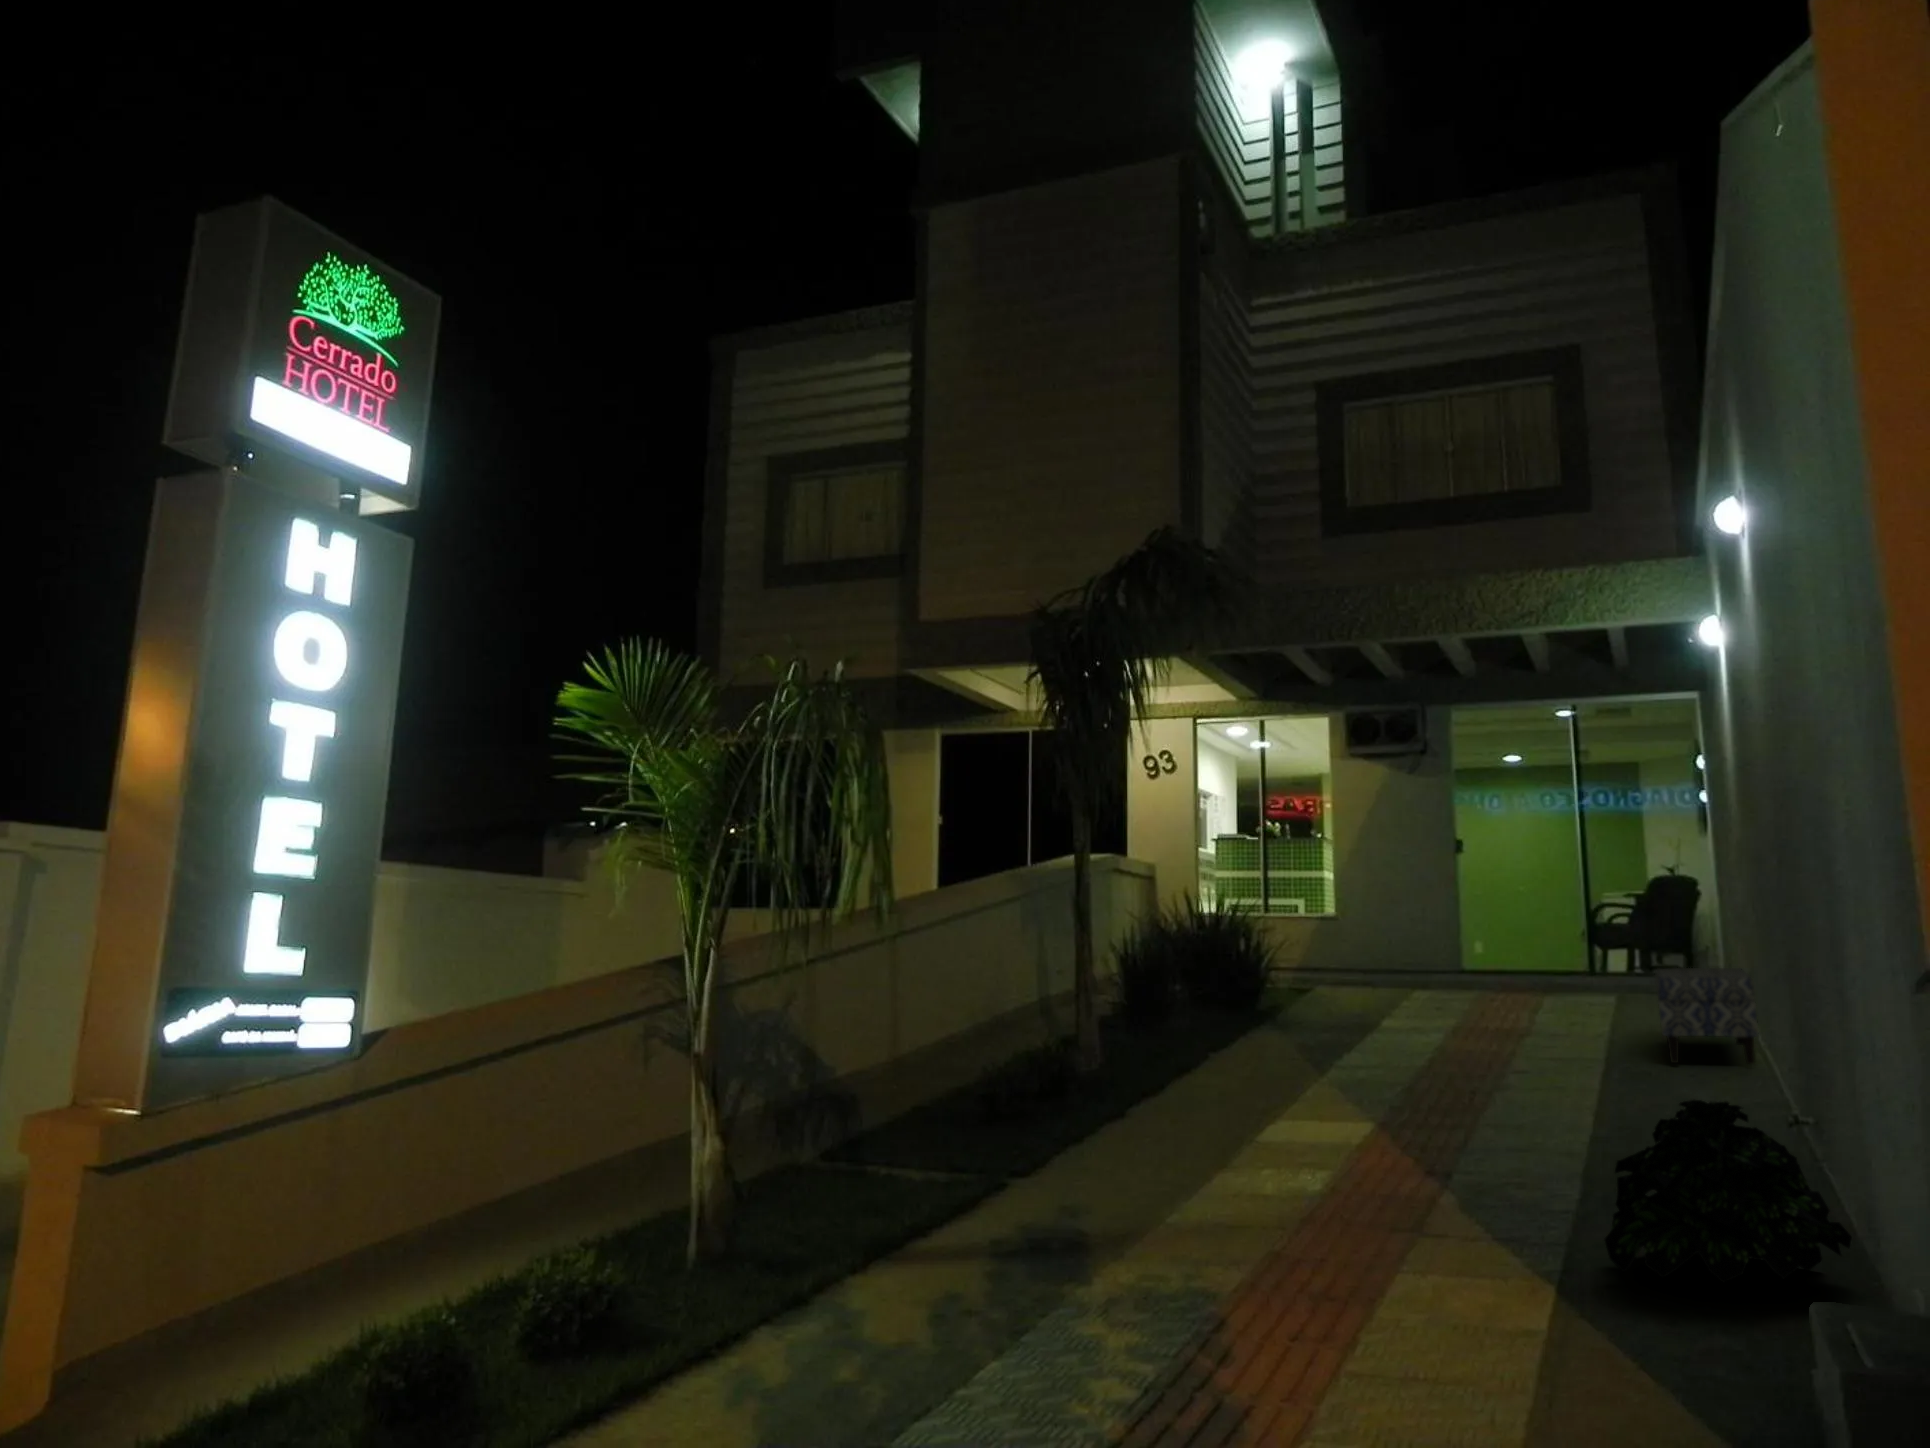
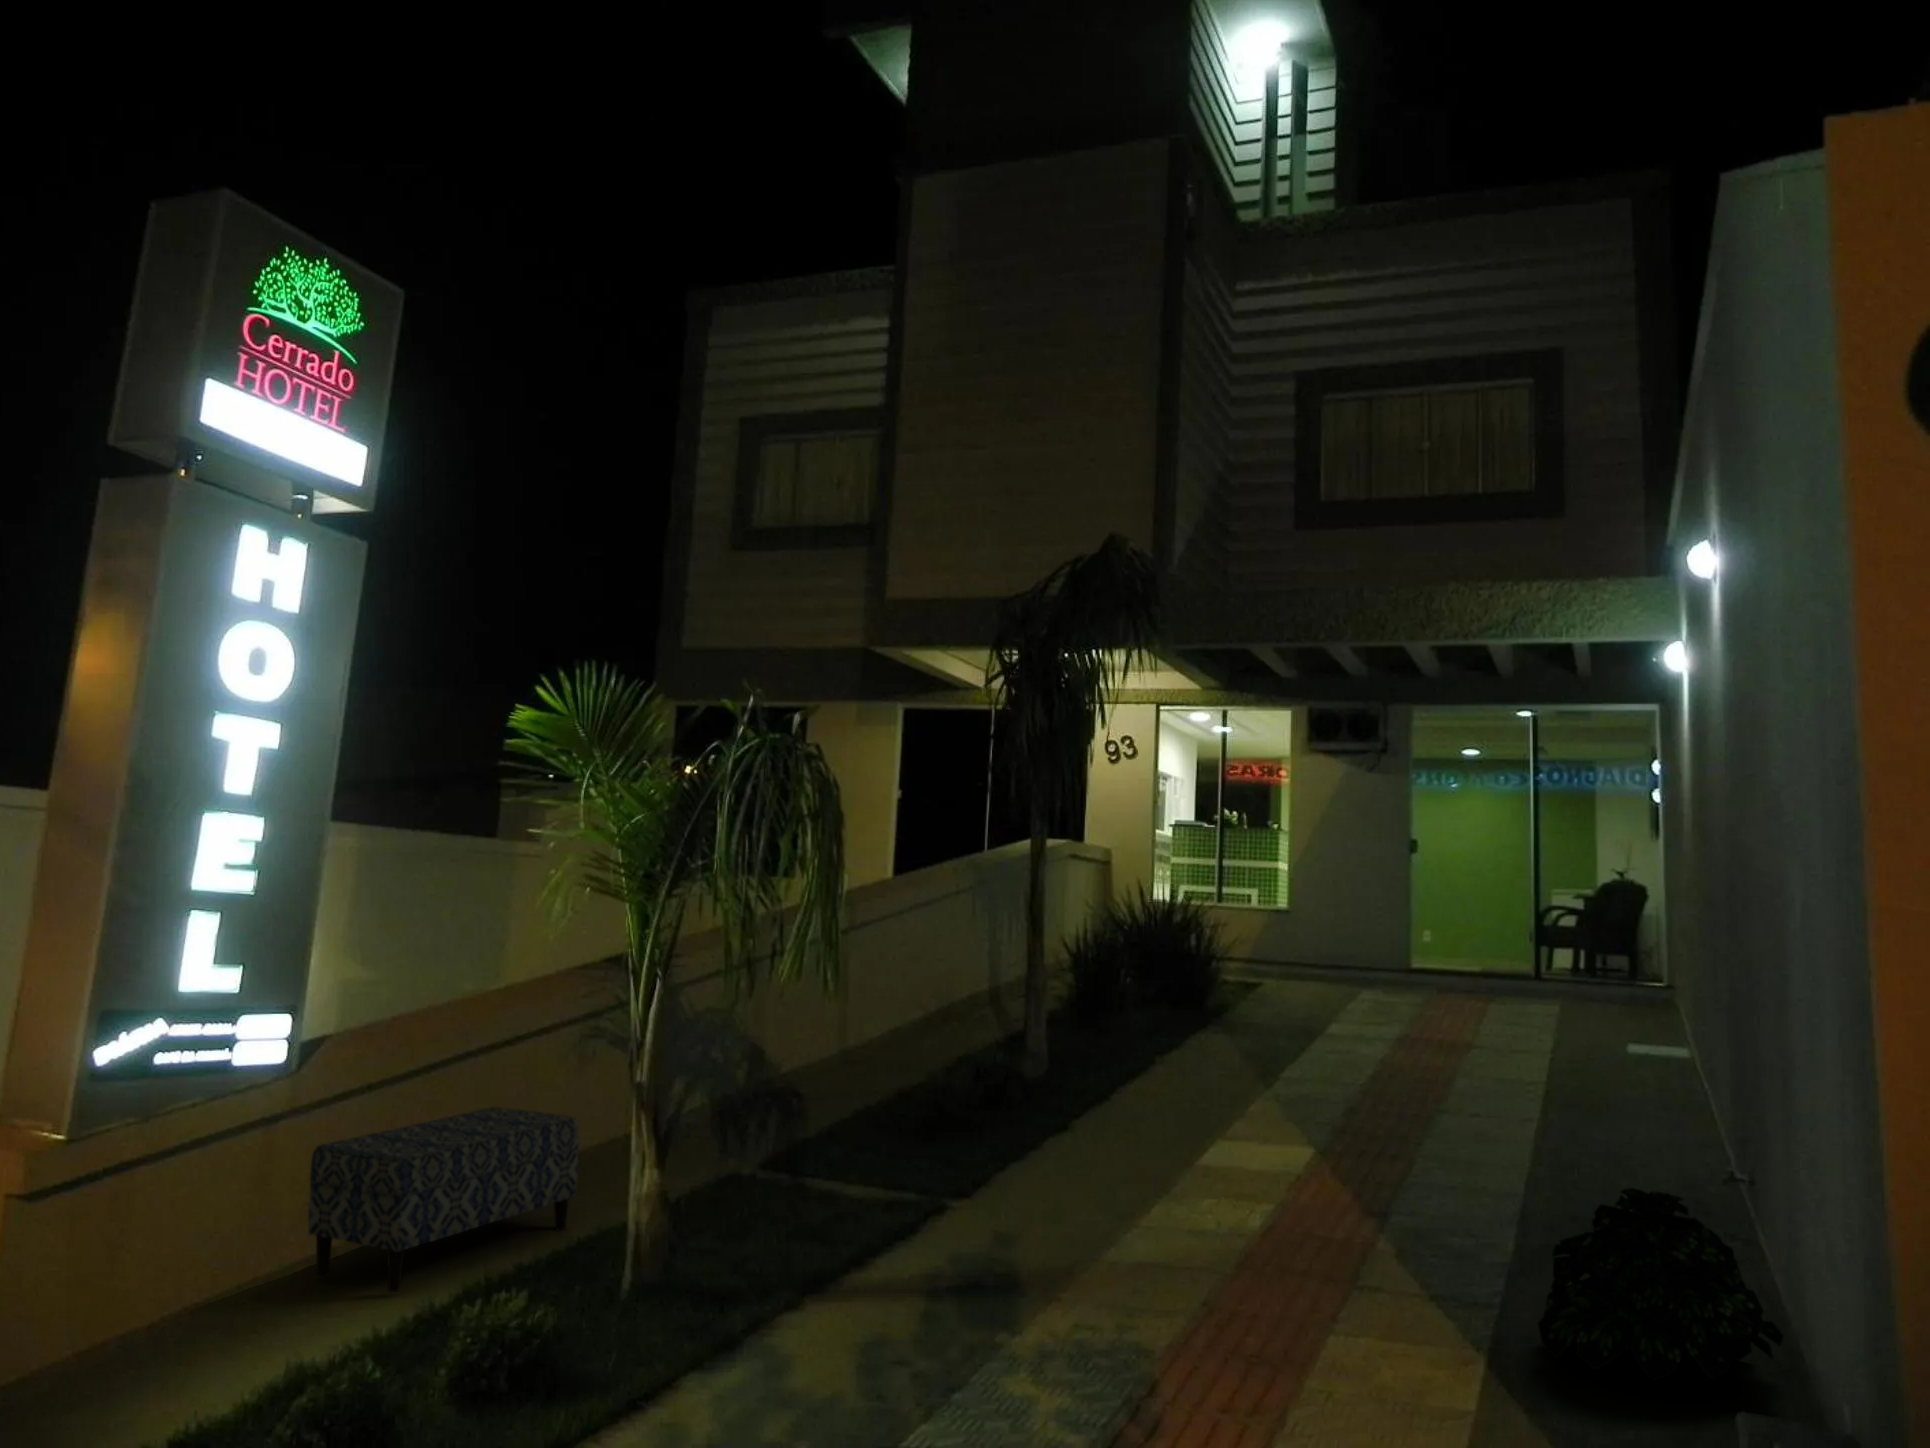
bench: present [1655,968,1759,1064] -> present [308,1107,579,1291]

